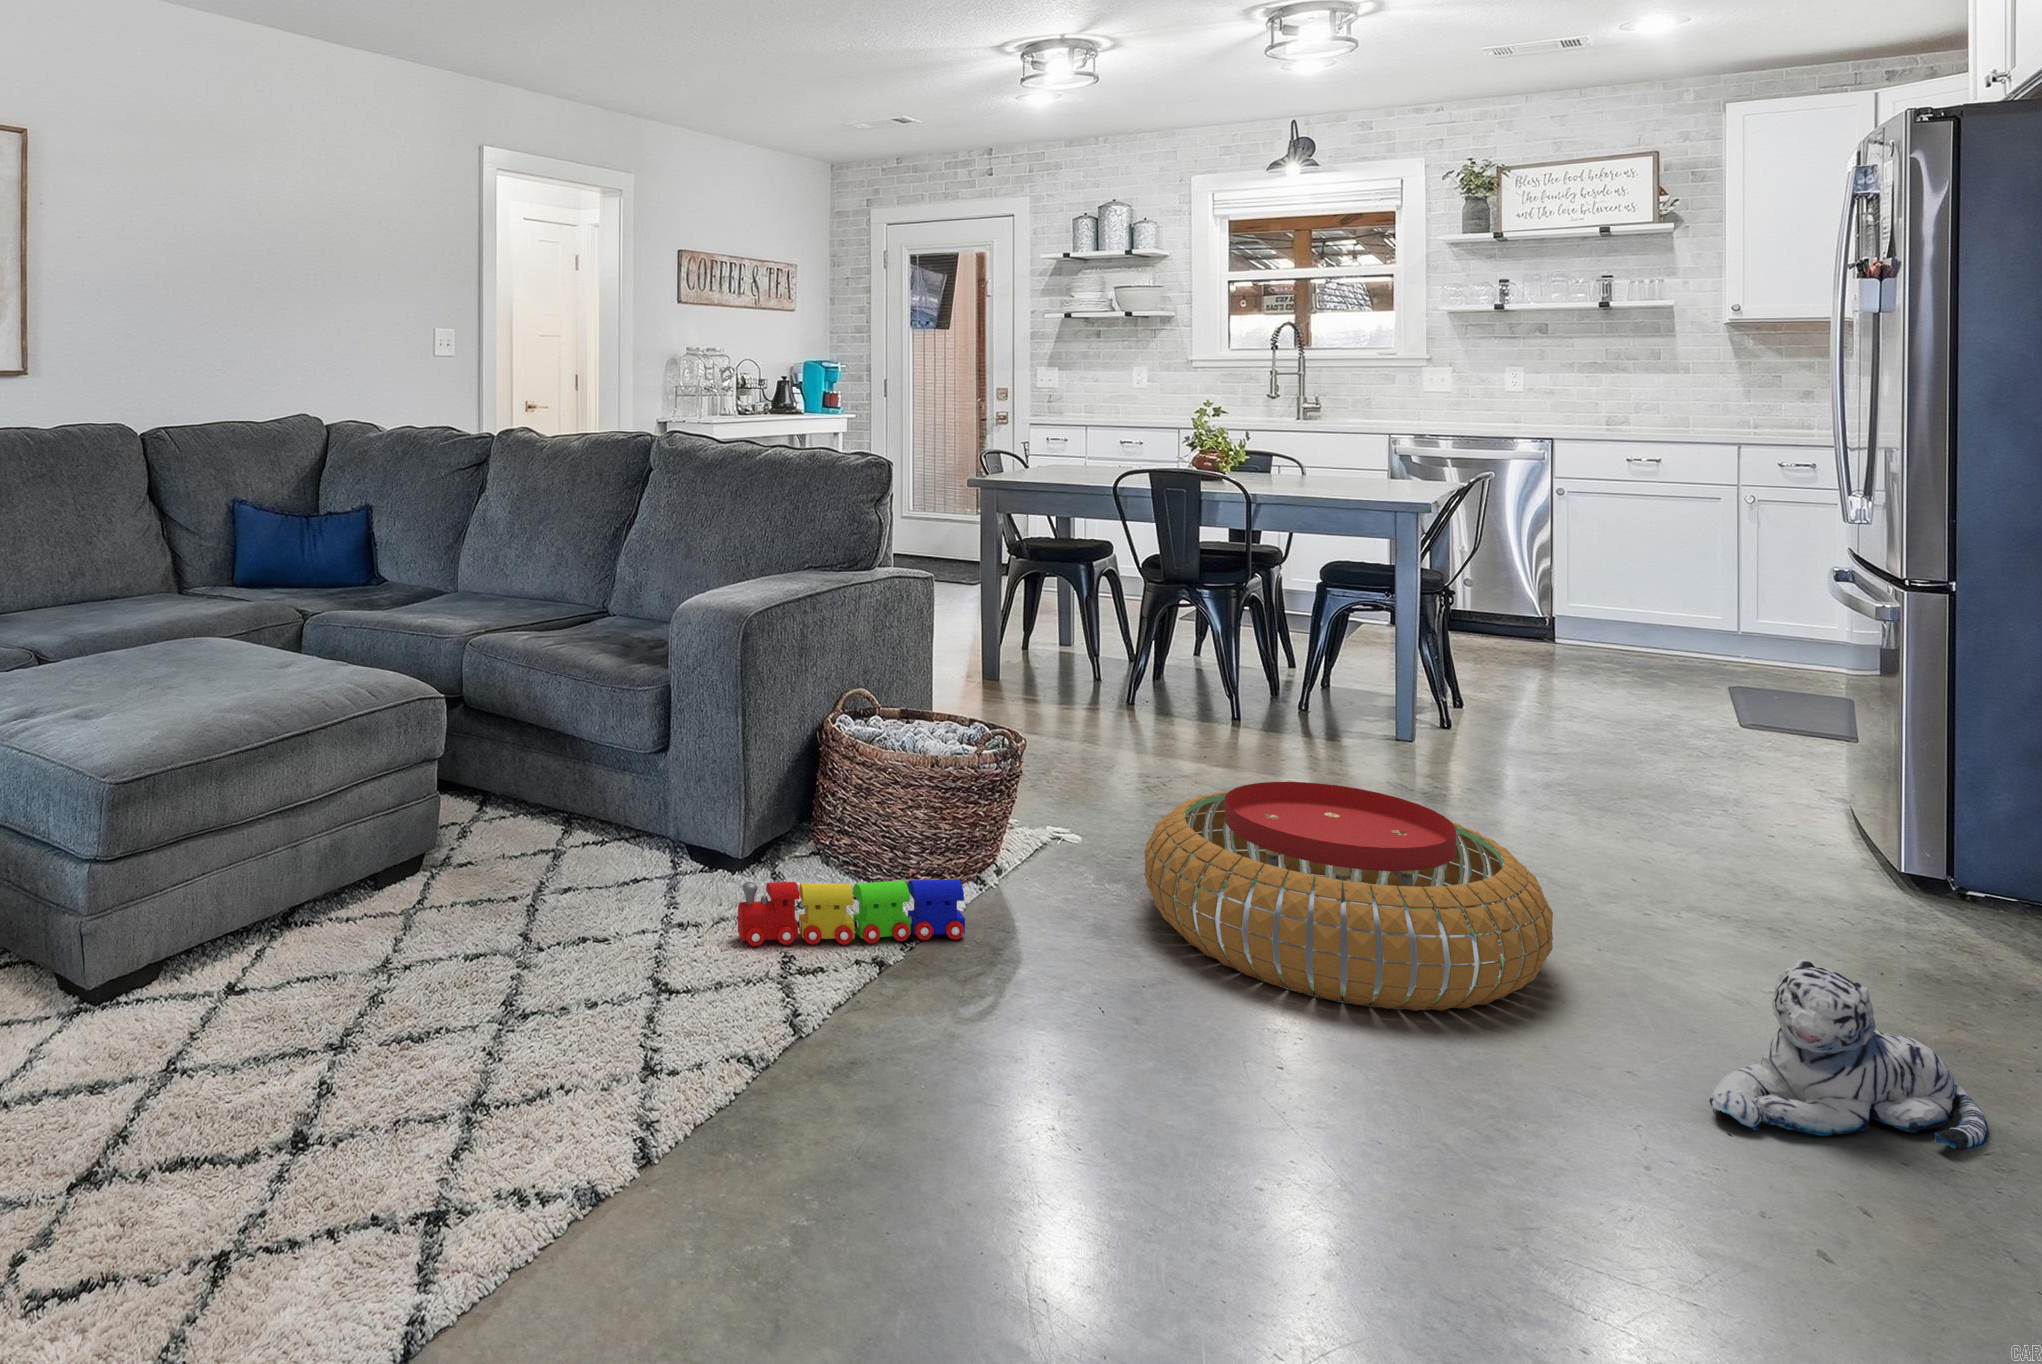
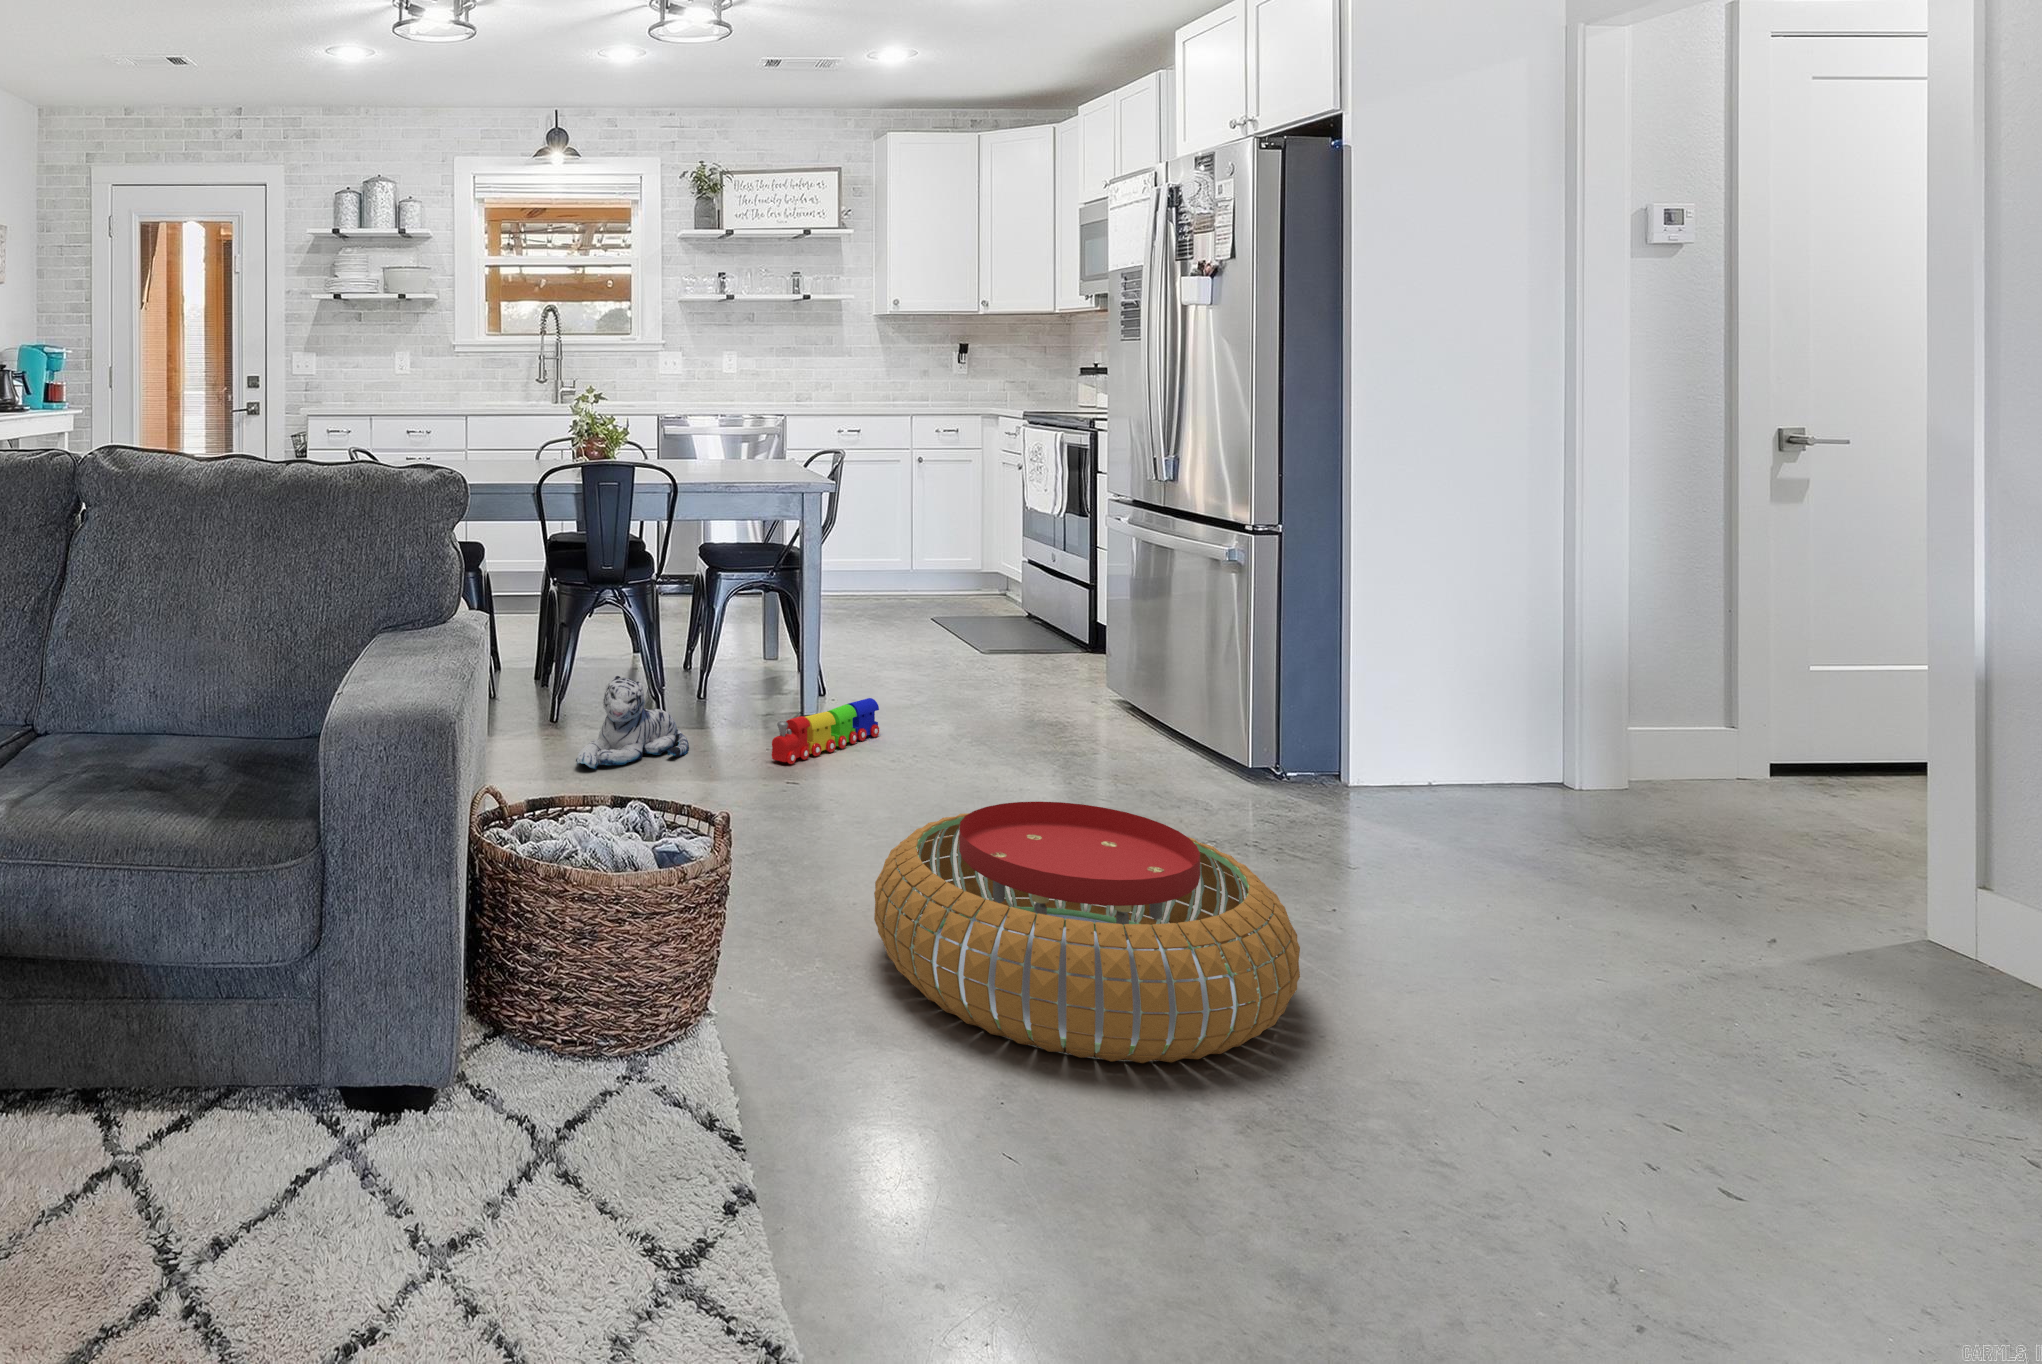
toy train: present [738,879,965,946] -> present [772,698,879,764]
plush toy: present [1709,960,1989,1150] -> present [576,675,689,769]

